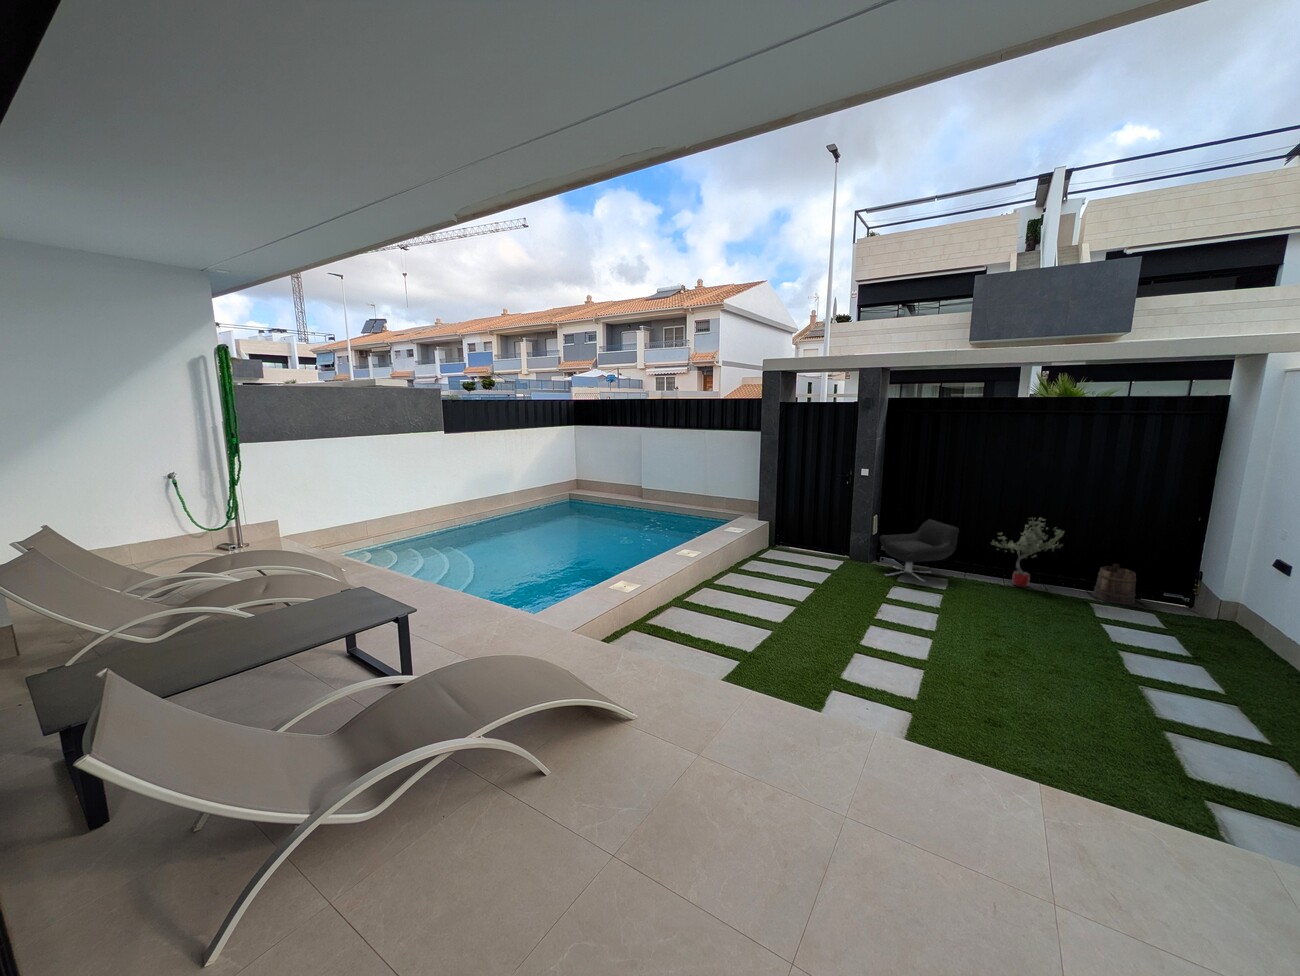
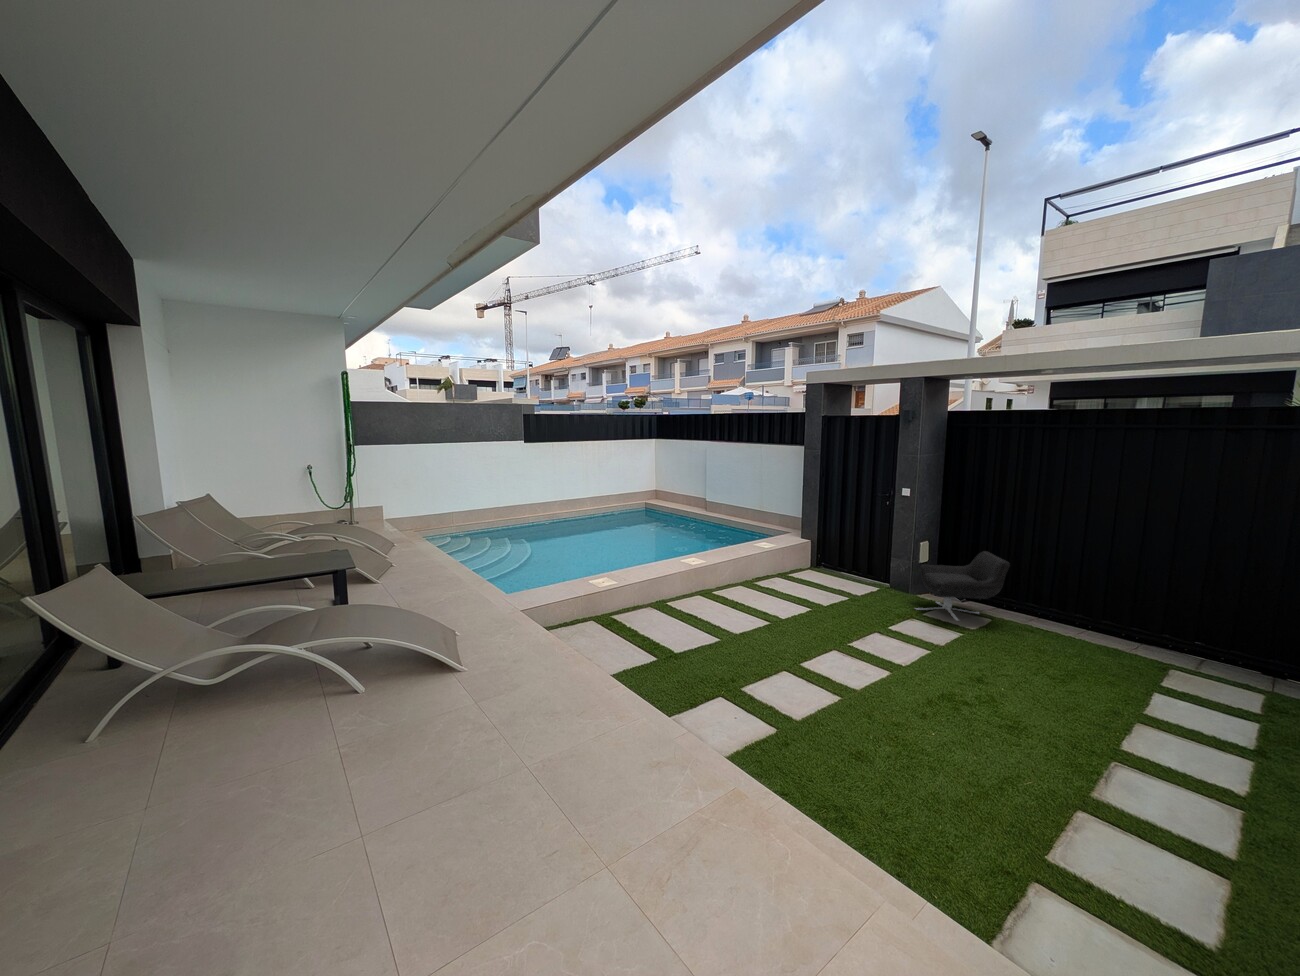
potted tree: present [992,518,1064,587] -> none [1051,556,1145,644]
bucket: present [1094,564,1136,605] -> none [1189,627,1252,684]

